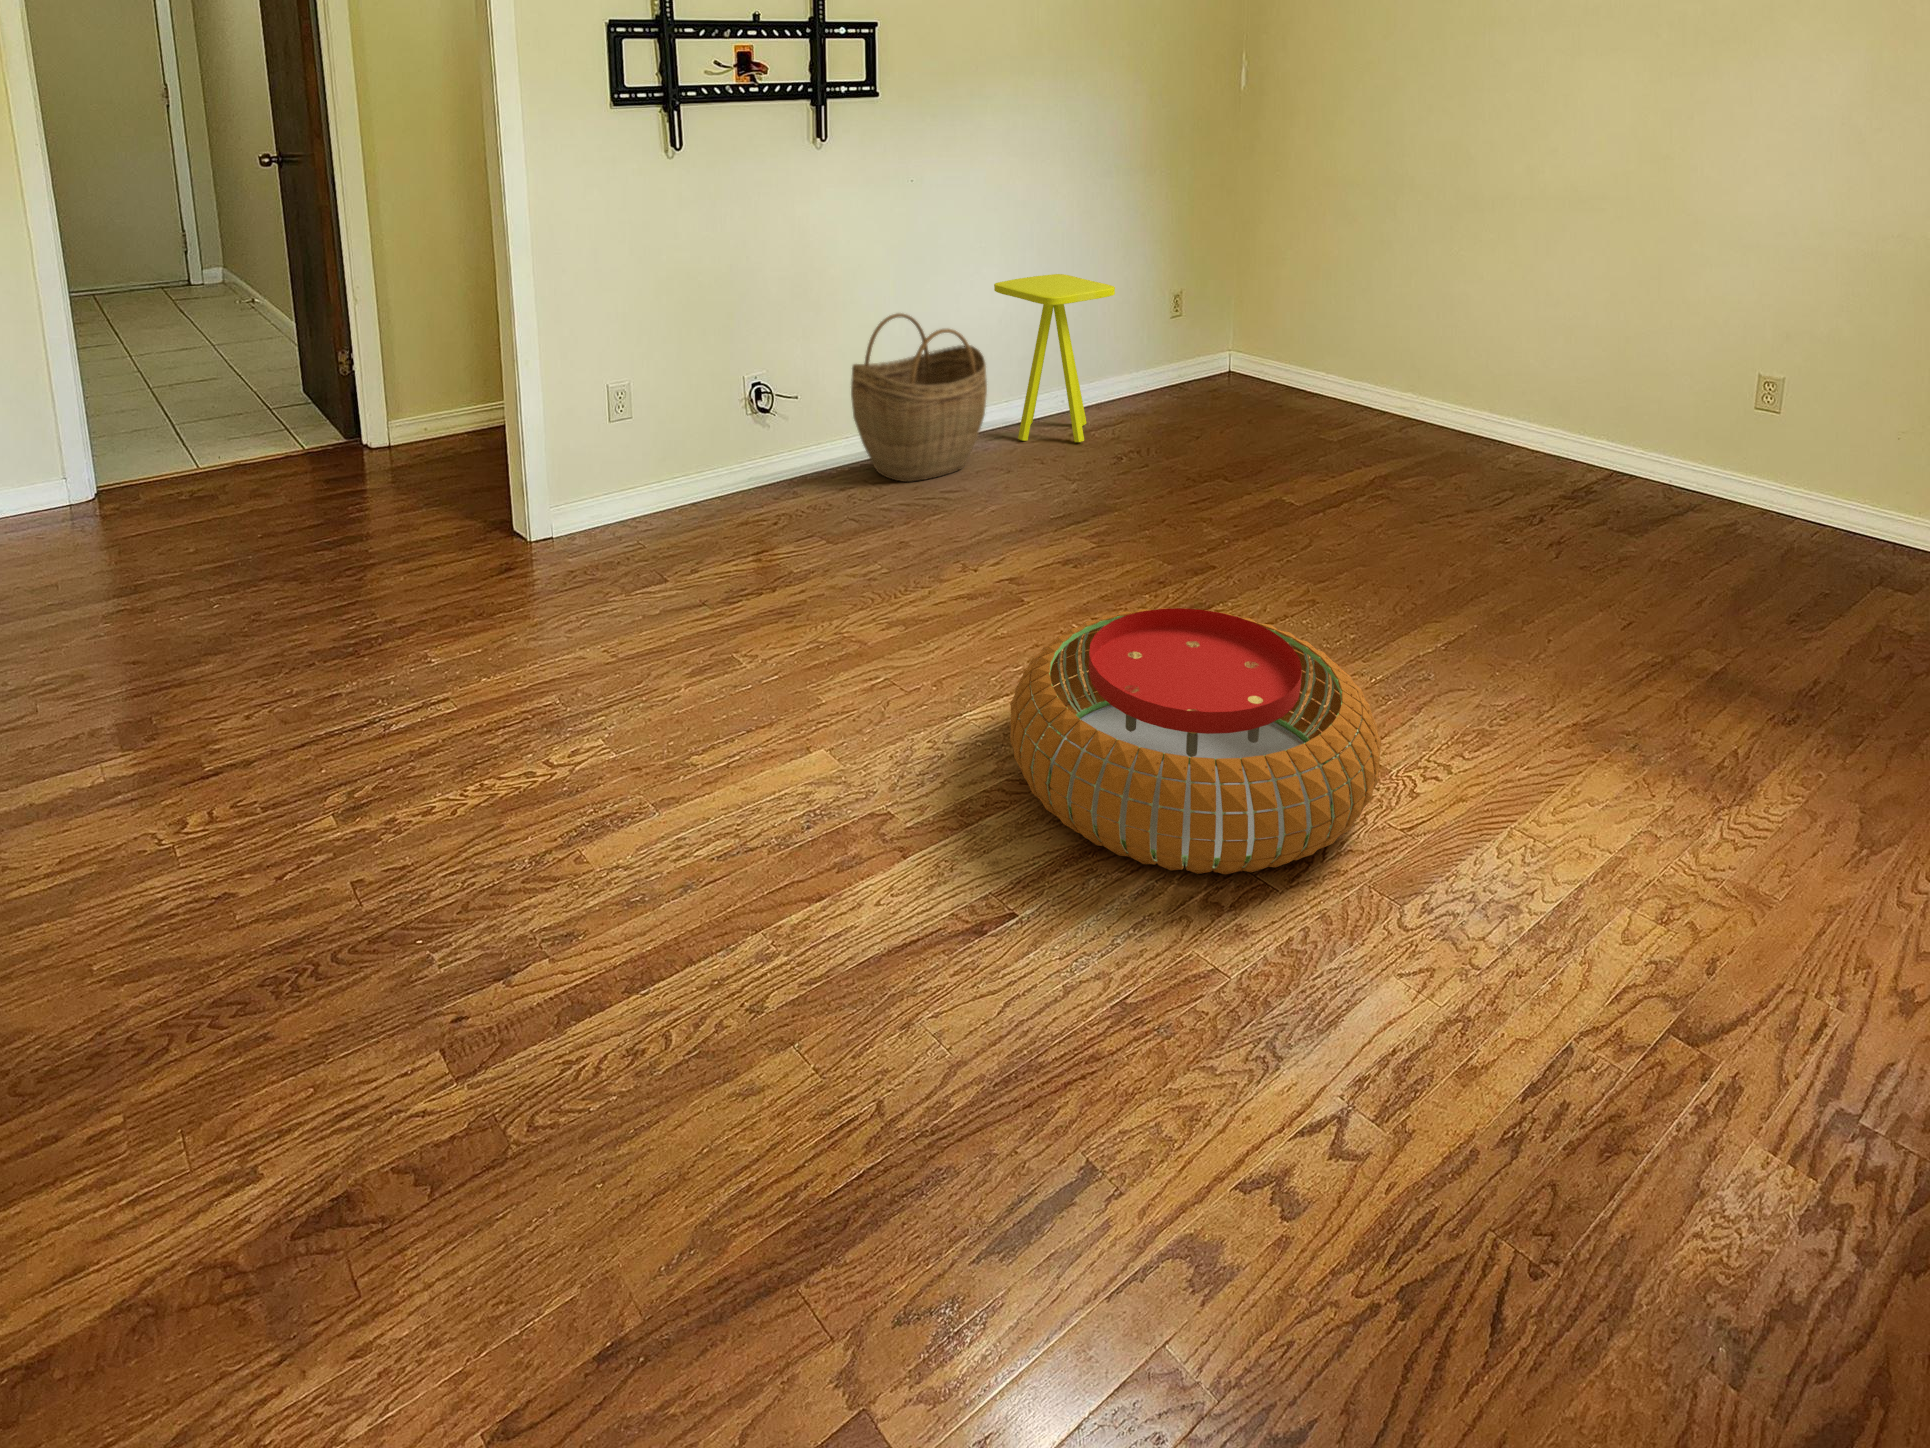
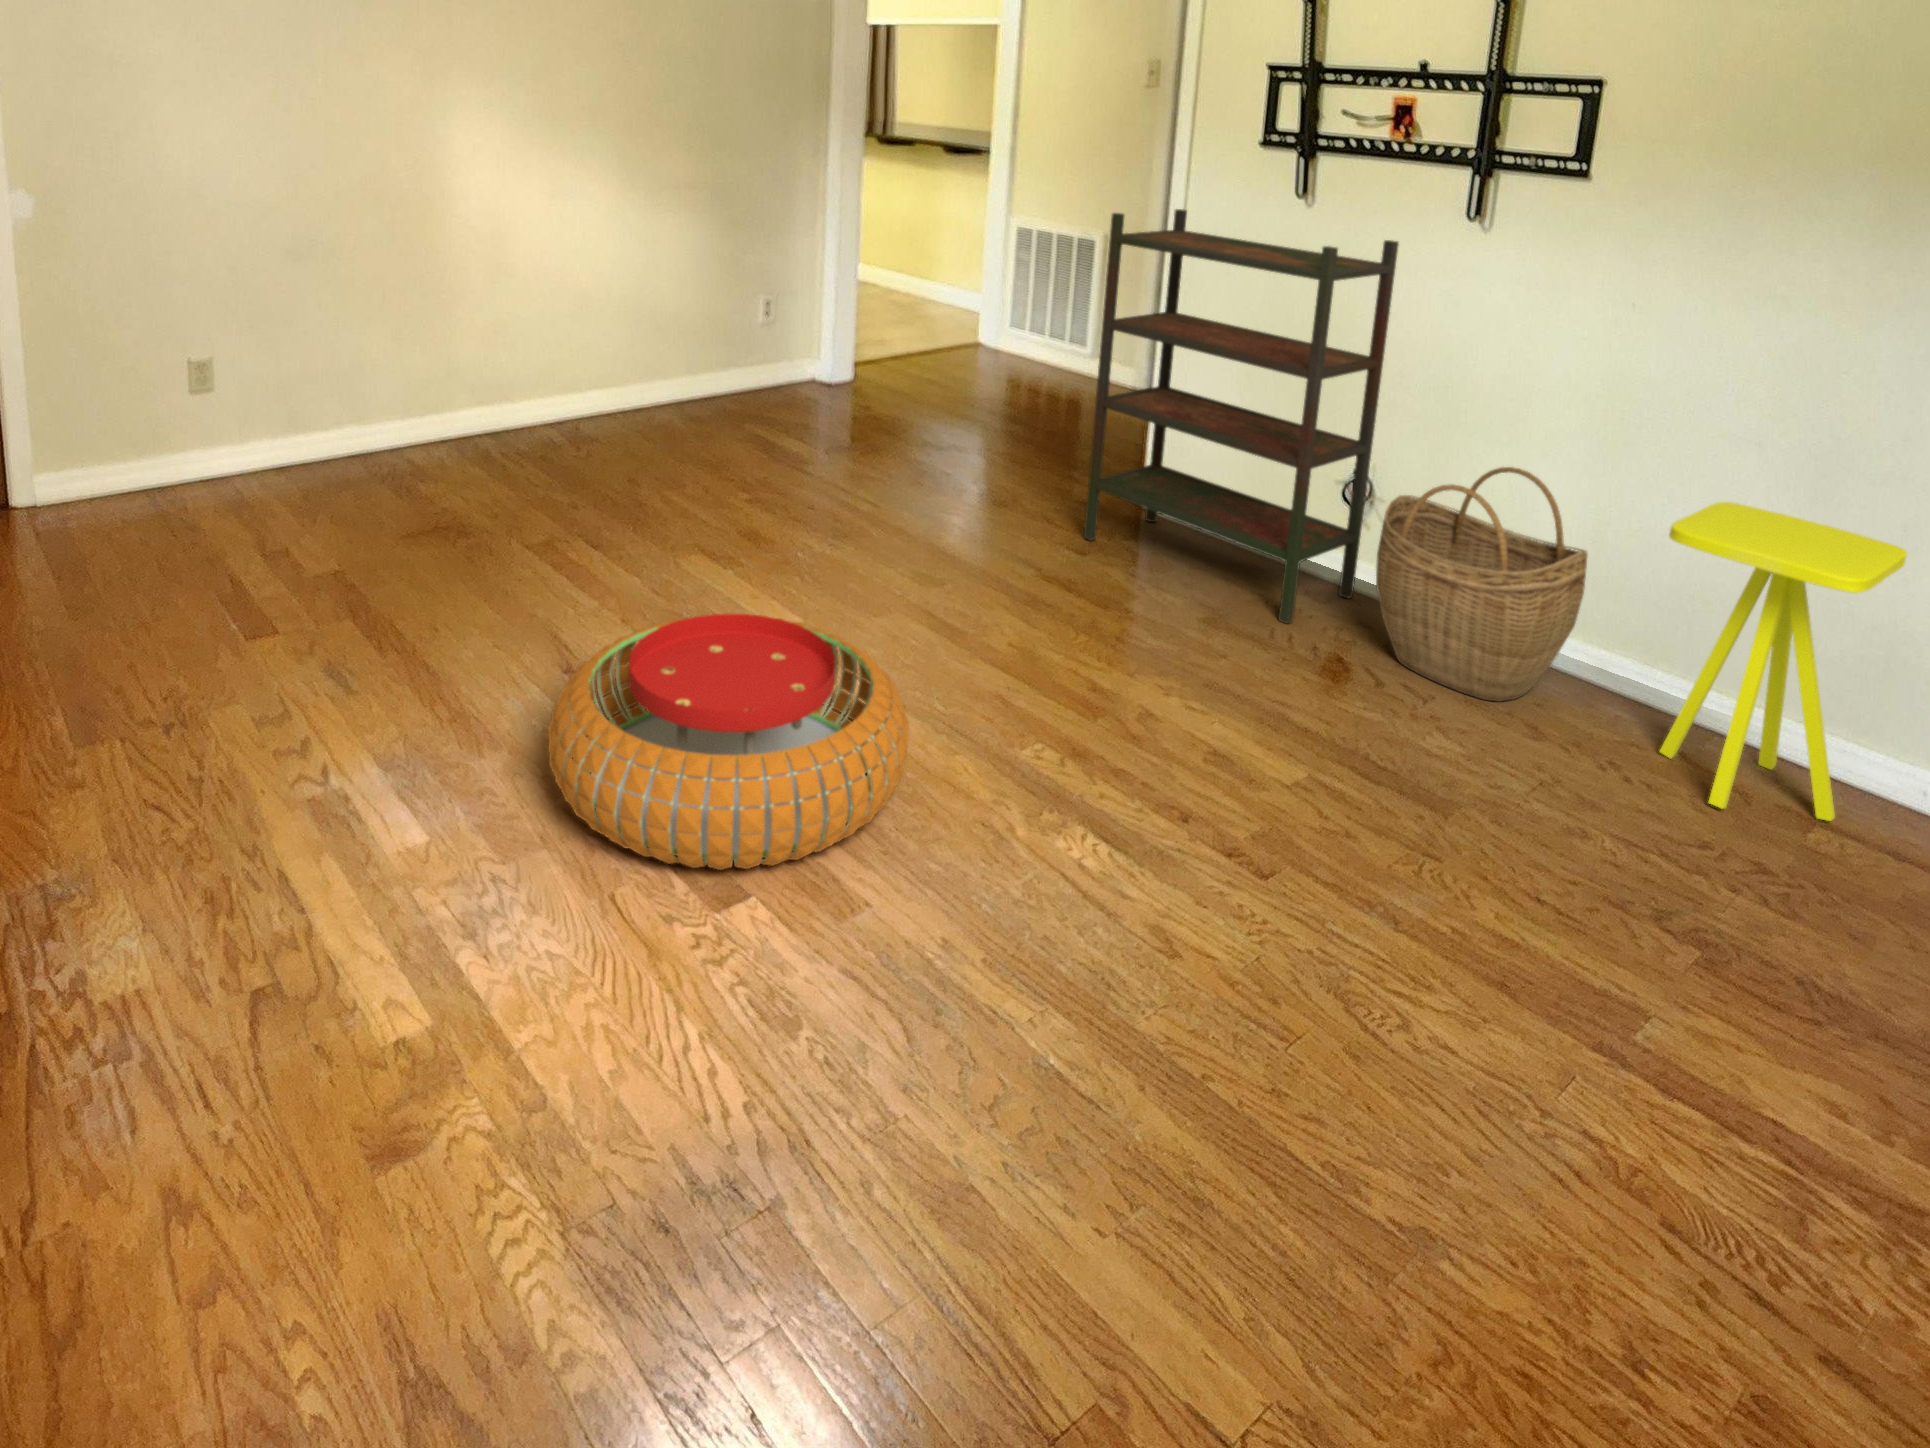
bookshelf: none [550,170,840,567] -> present [1084,209,1399,624]

